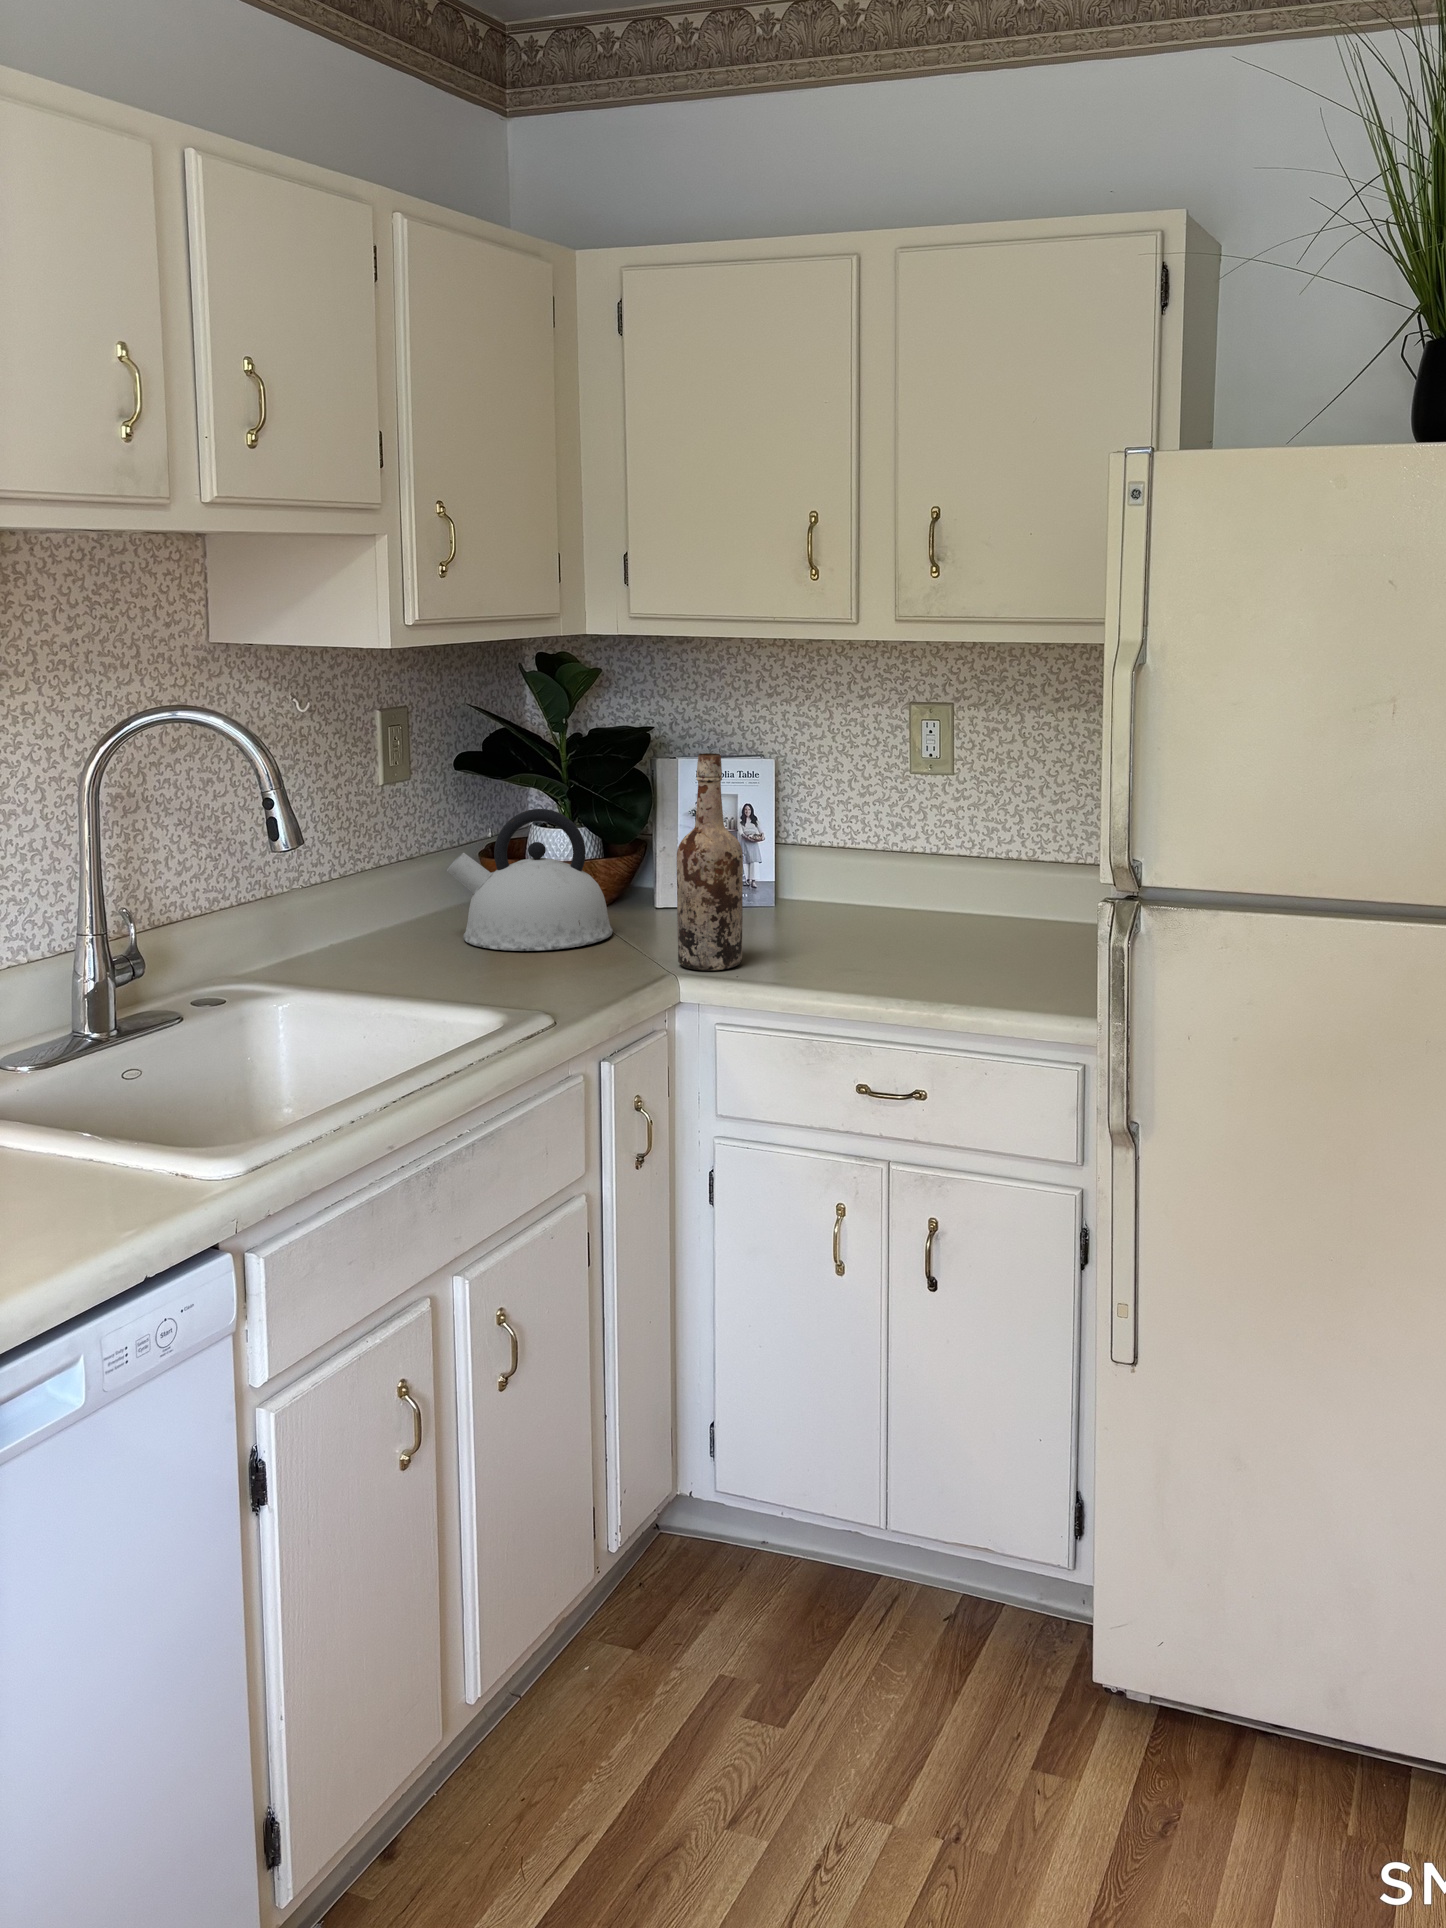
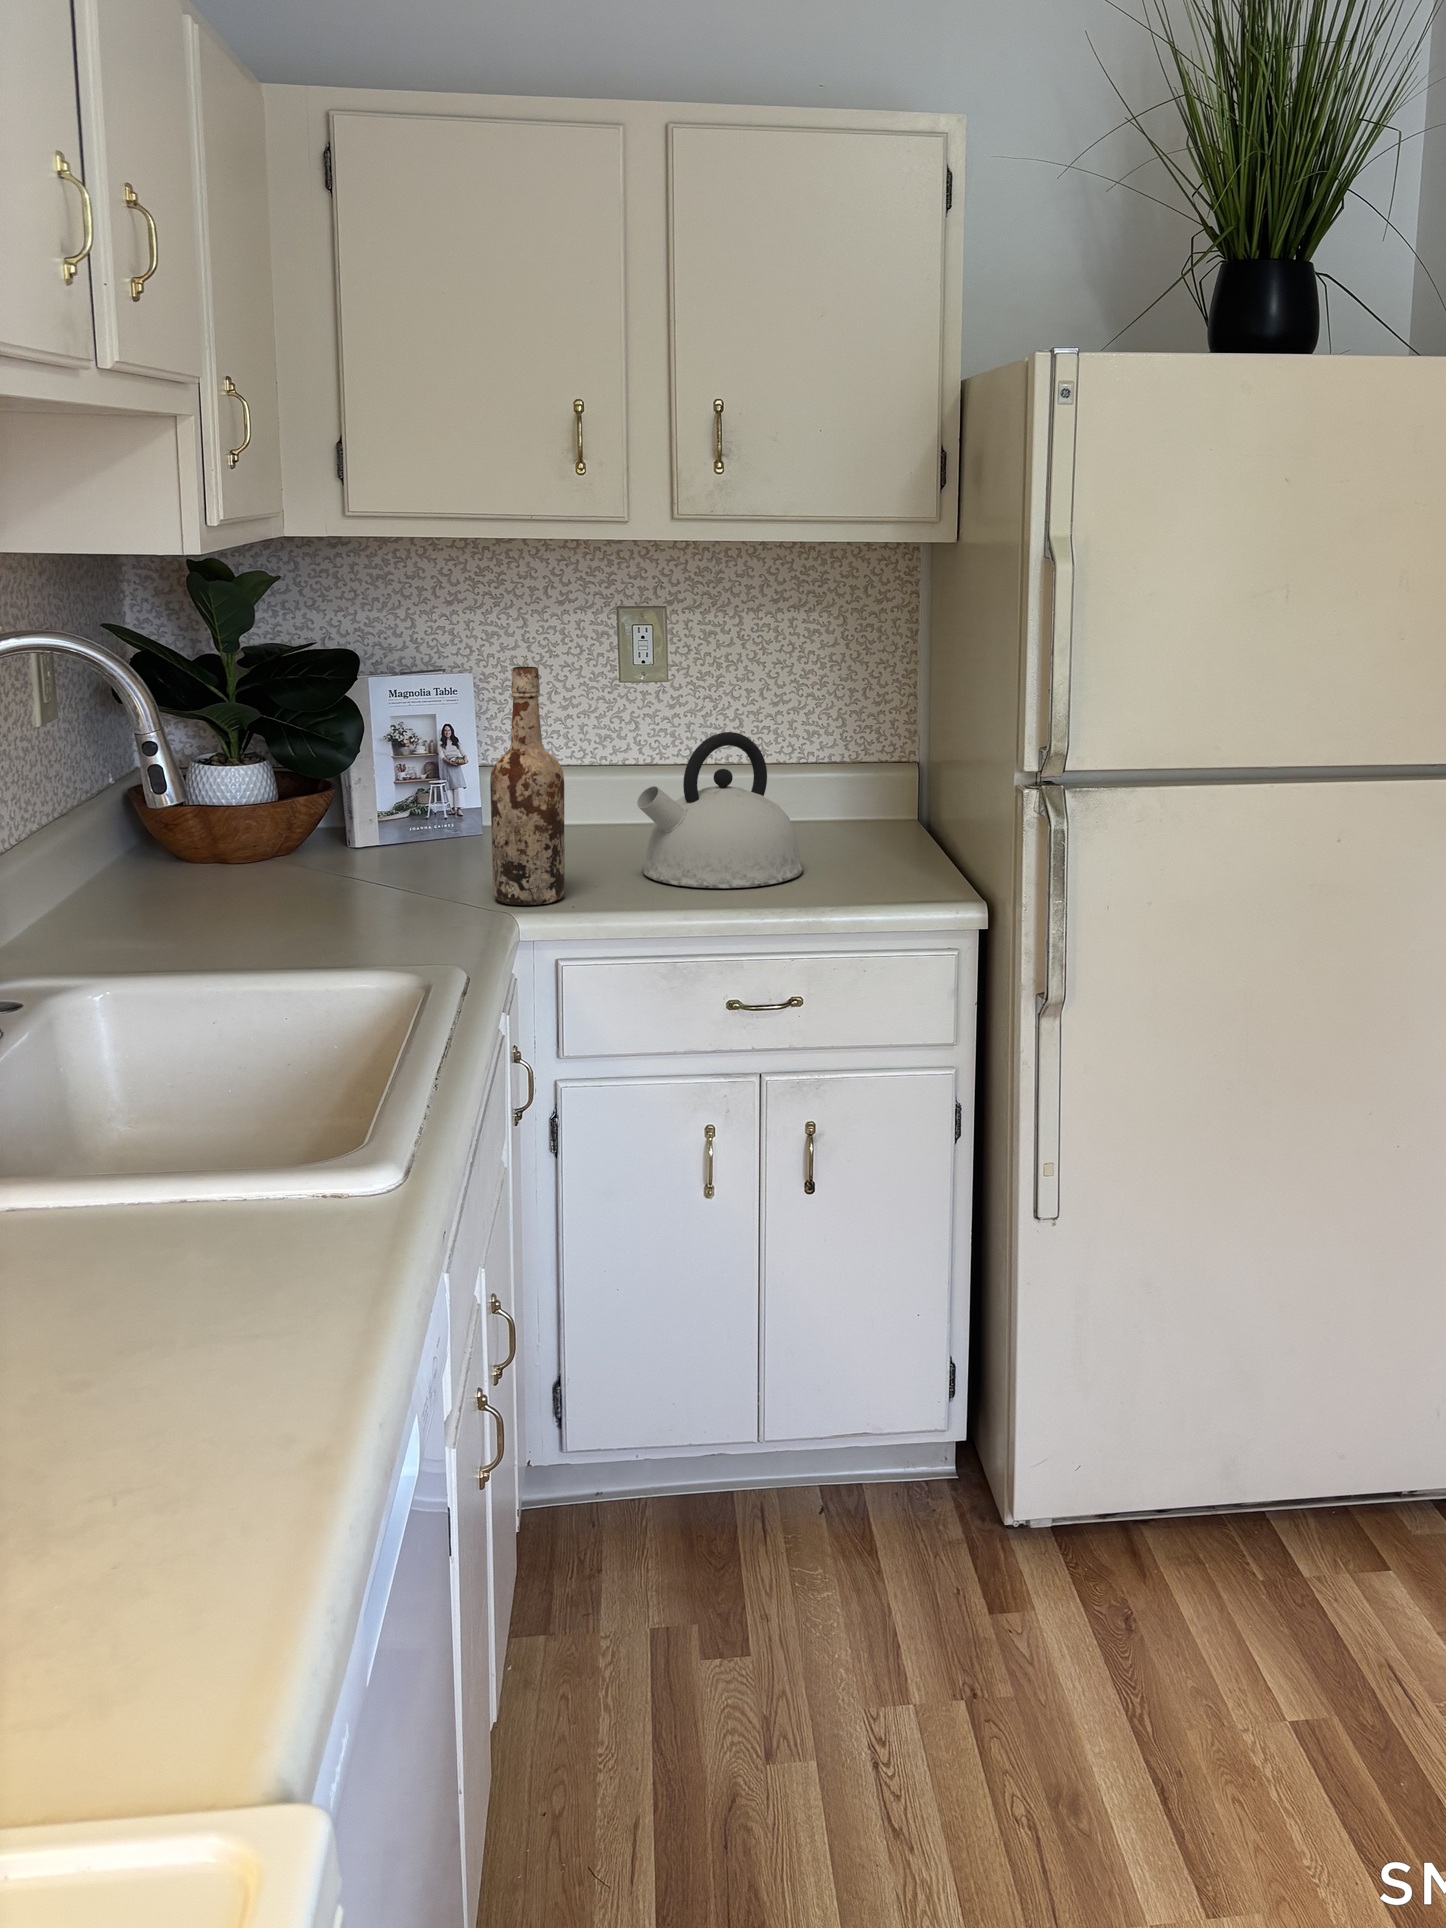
kettle: present [447,809,613,951] -> present [637,732,803,888]

